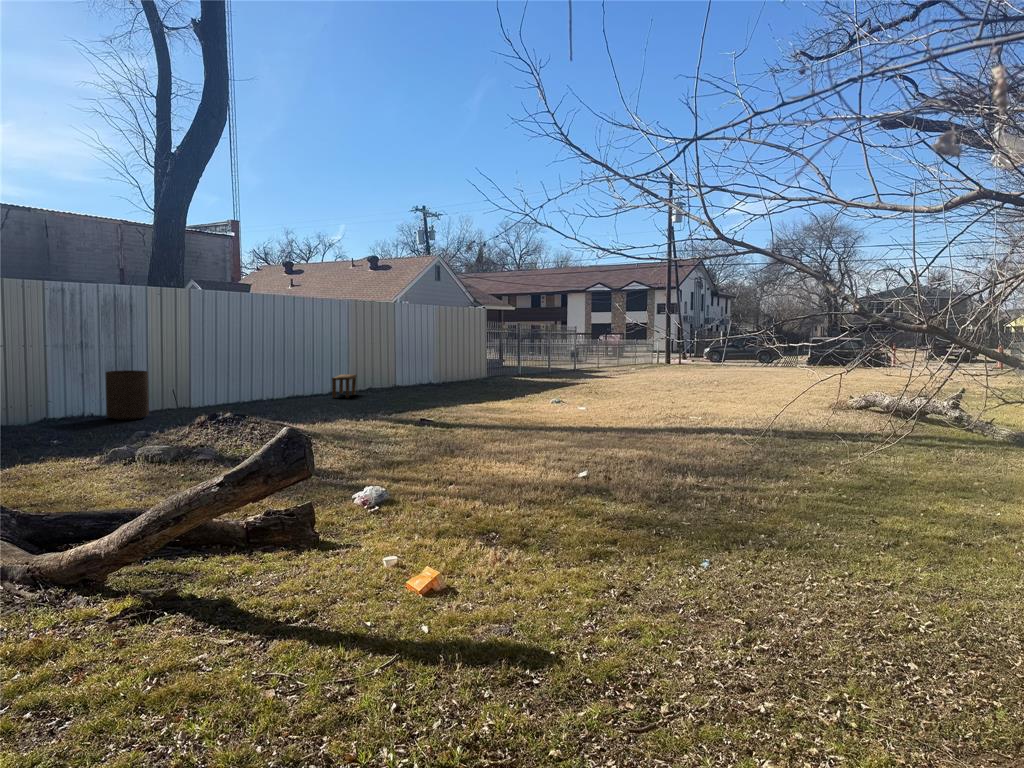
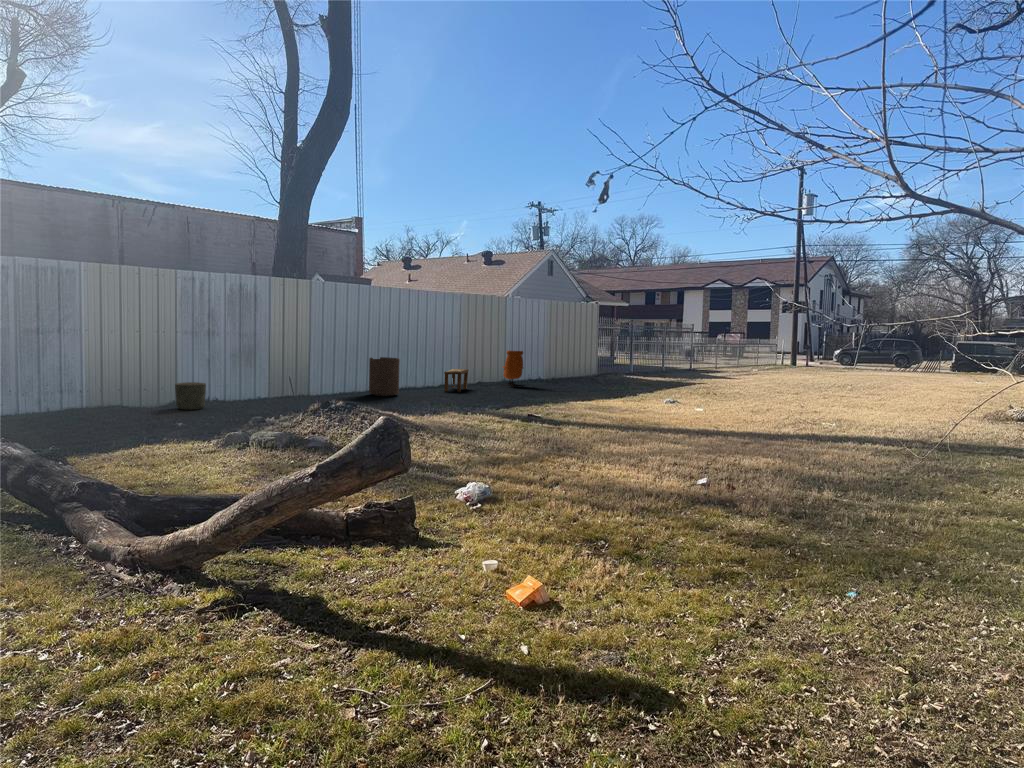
lounge chair: none [390,355,413,392] -> present [503,351,523,388]
trash can: present [106,370,149,420] -> present [369,357,400,396]
planter: none [38,396,74,426] -> present [175,382,206,410]

